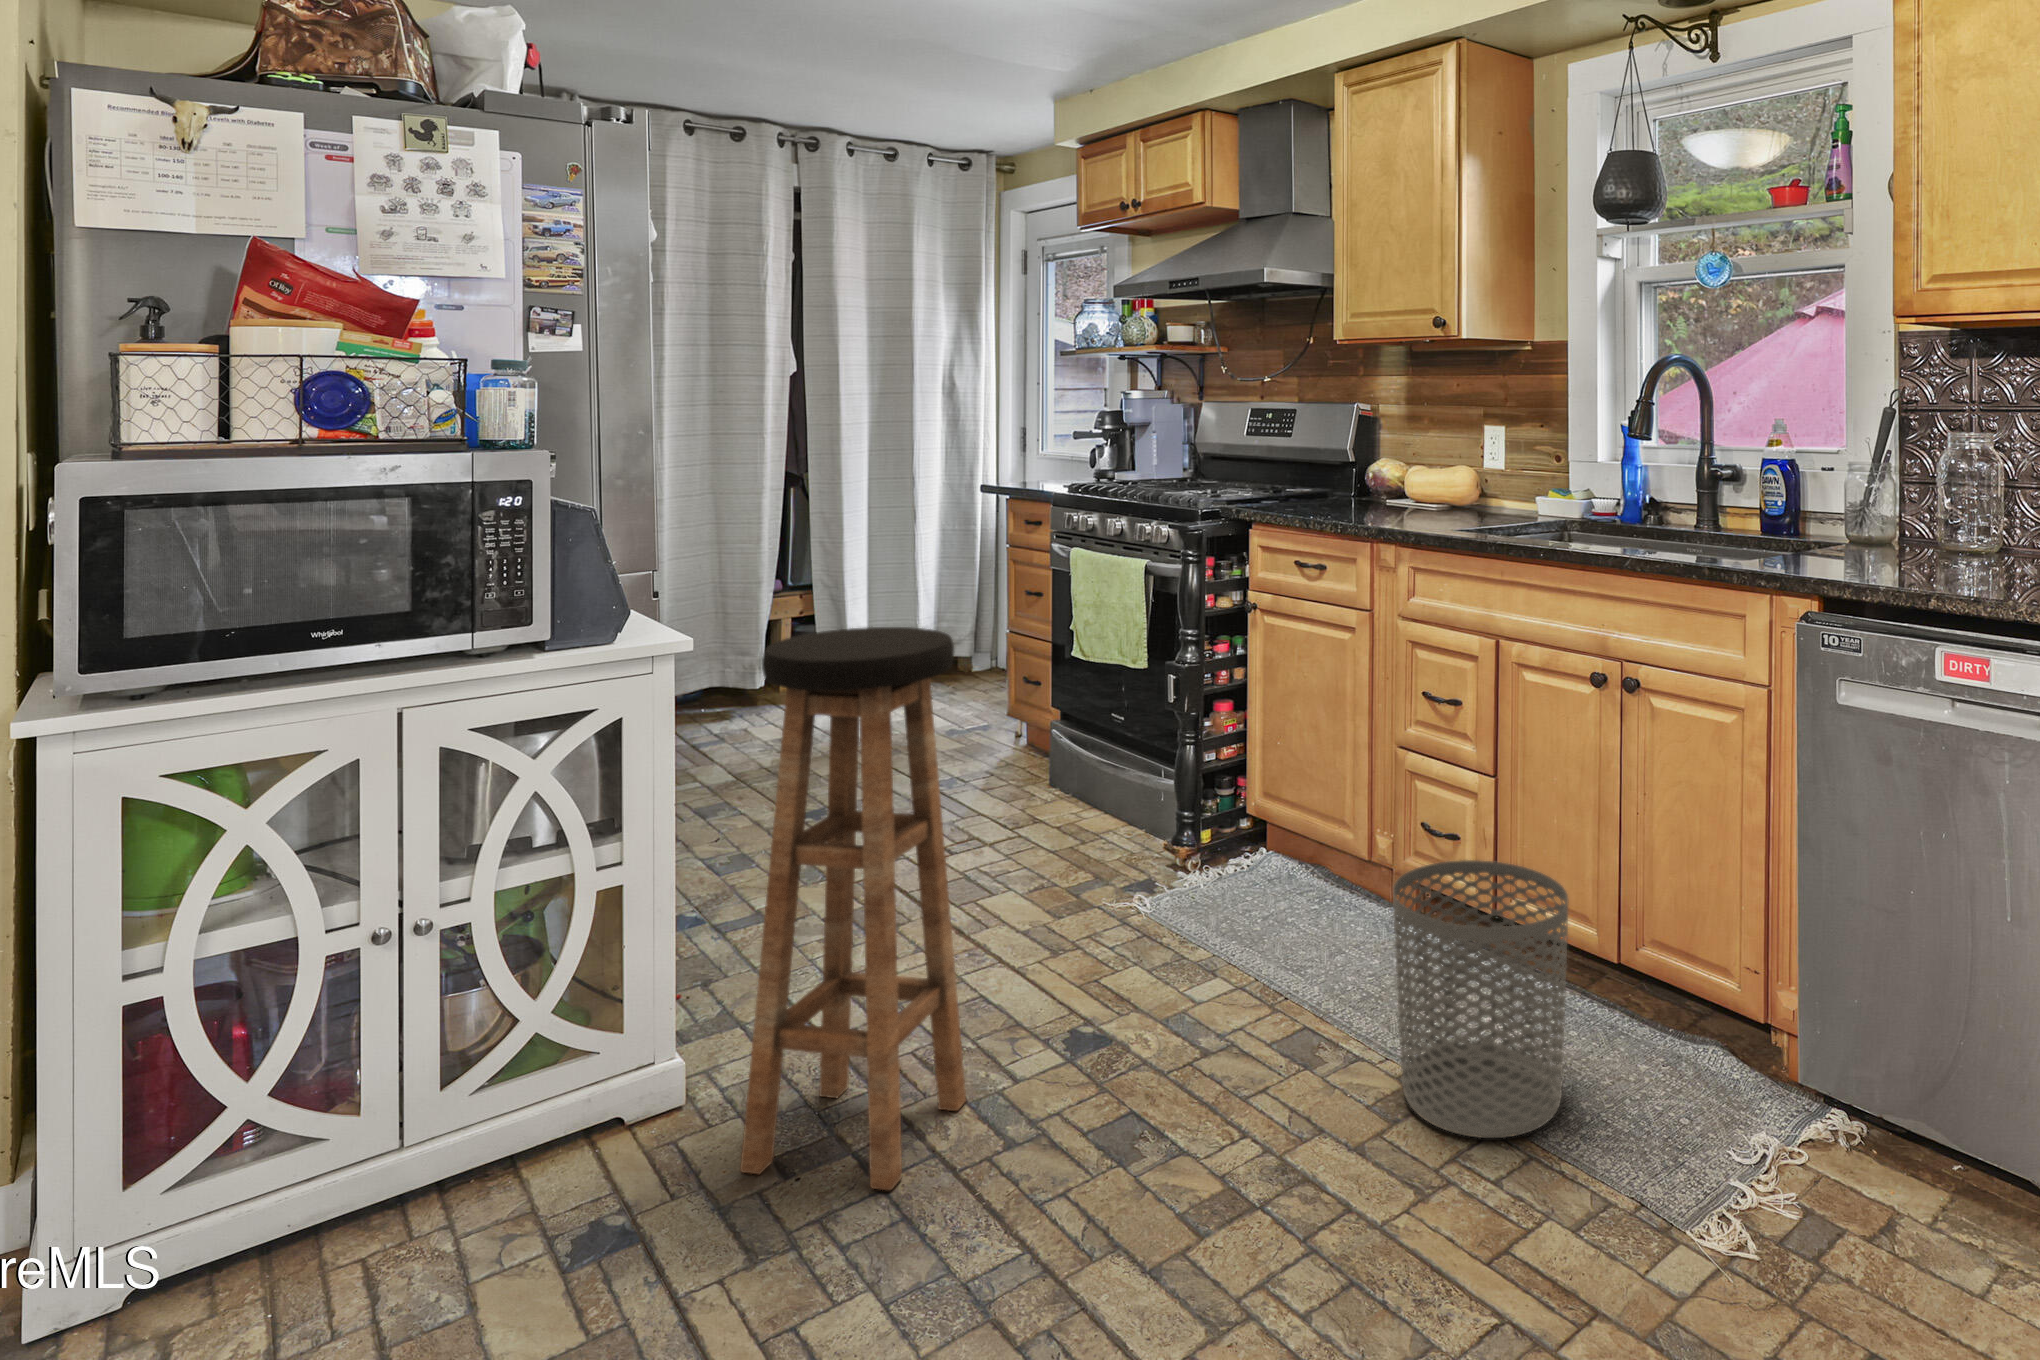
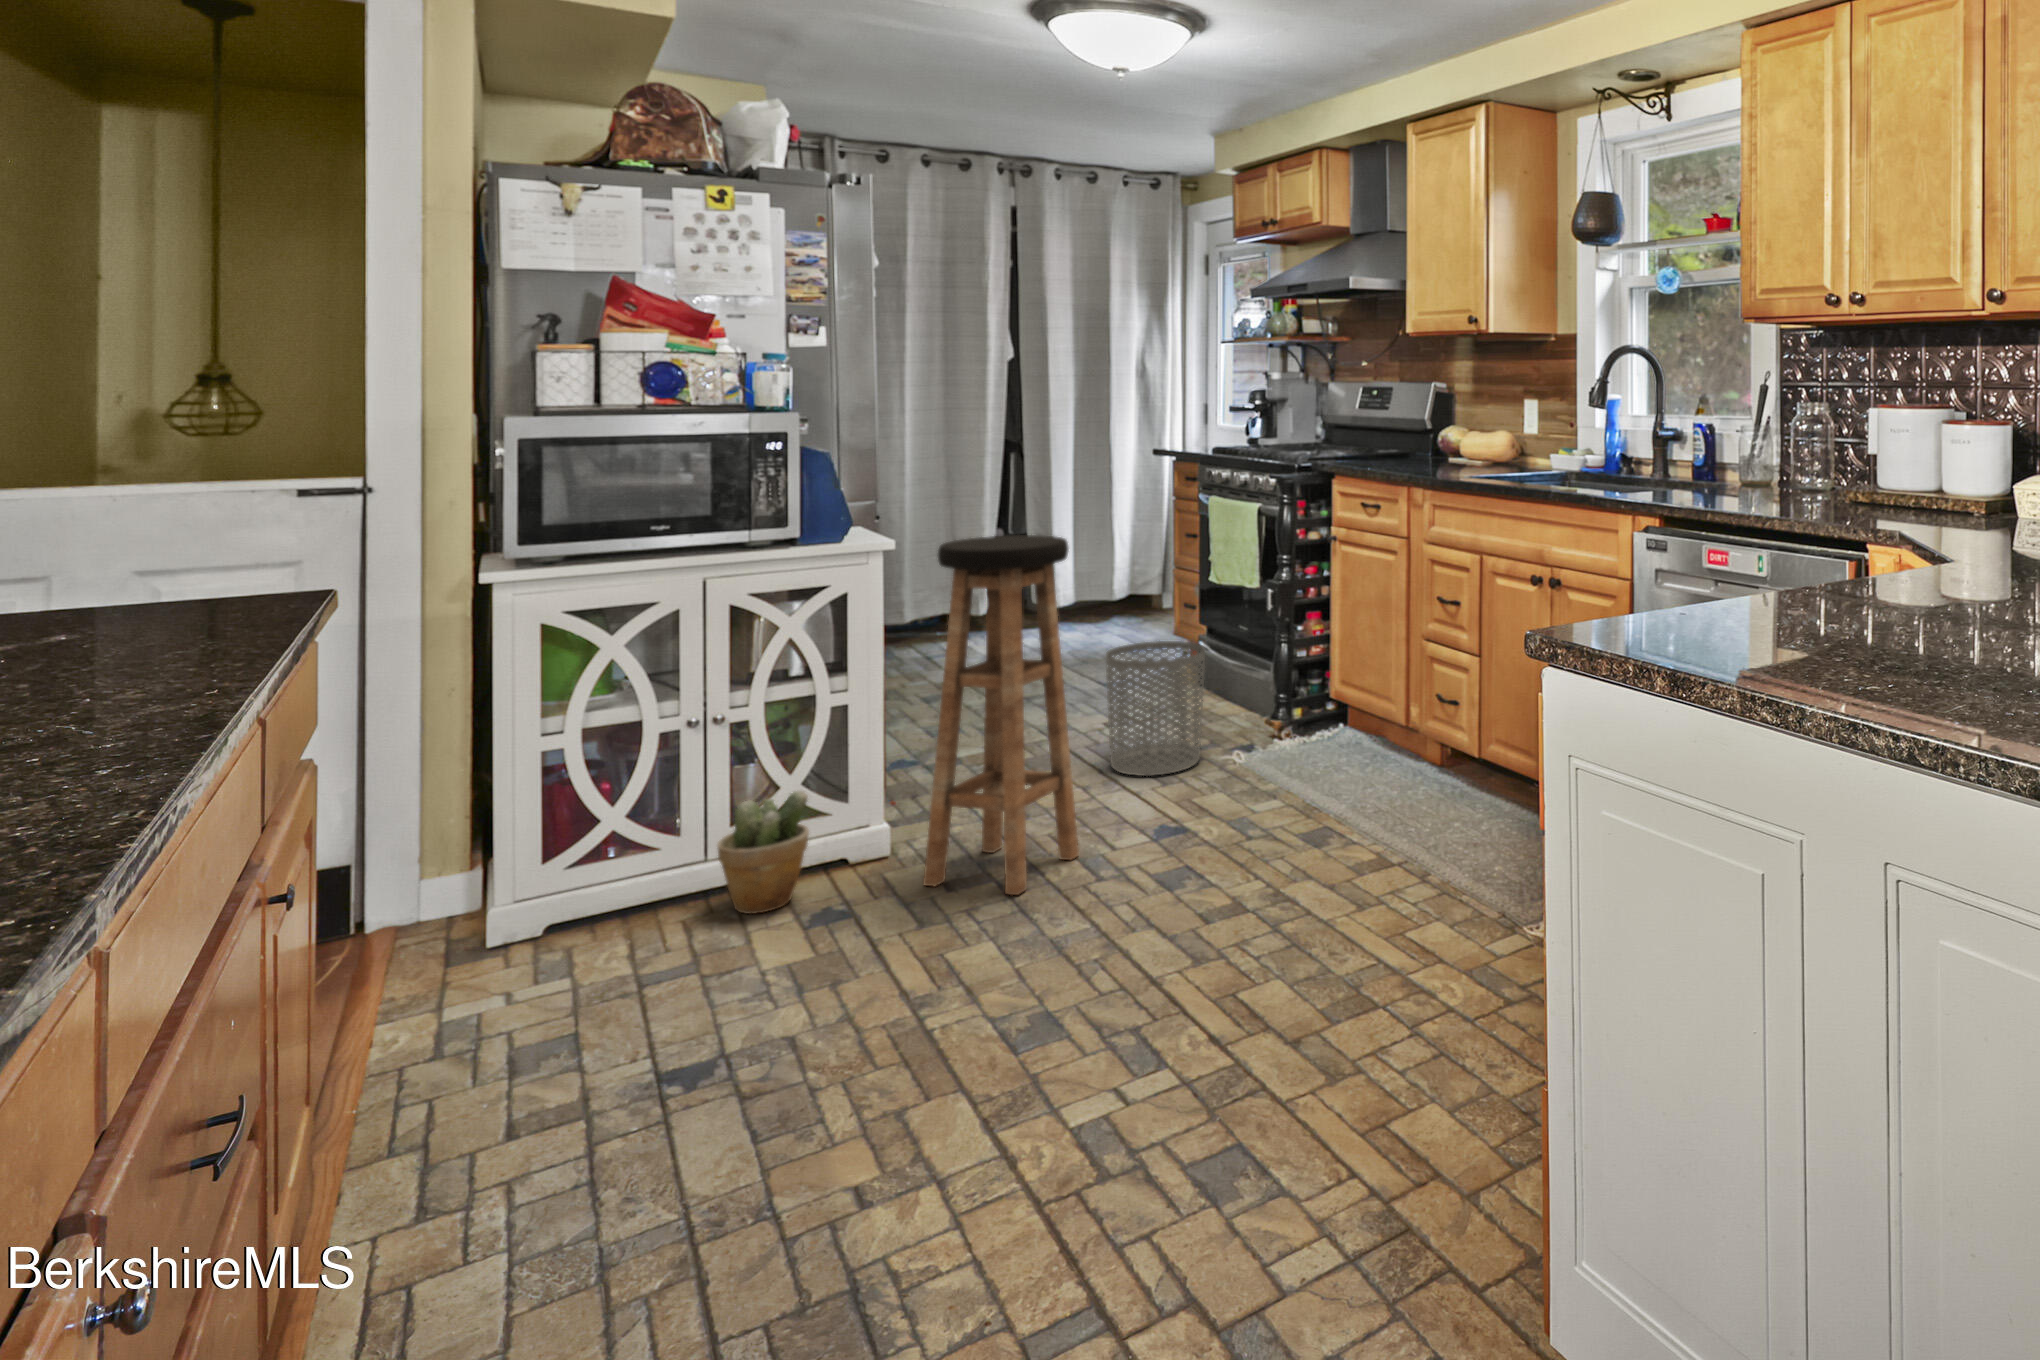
waste bin: present [1393,860,1568,1138] -> present [1106,641,1205,776]
potted plant: none [416,1038,564,1246] -> present [717,791,809,914]

